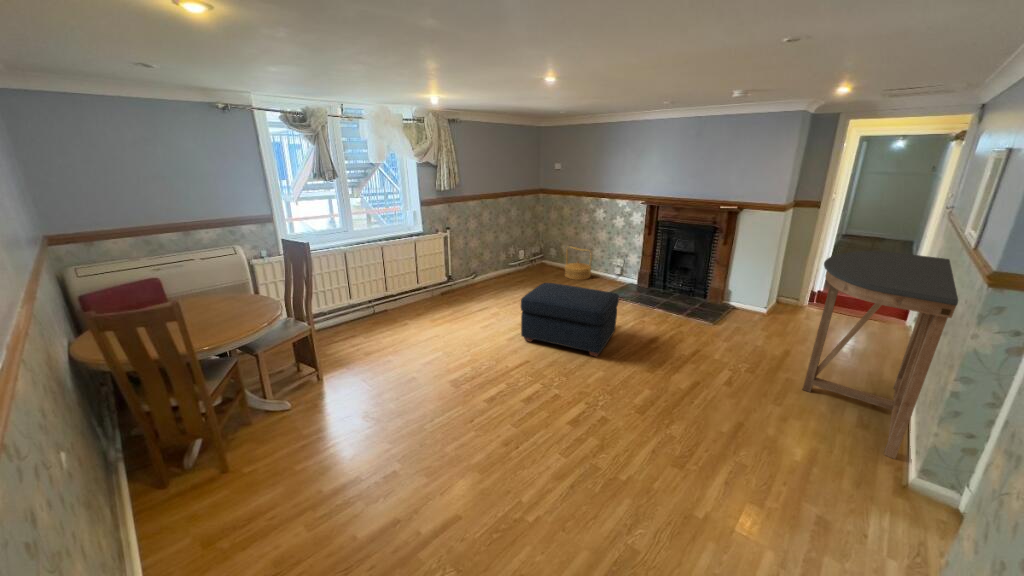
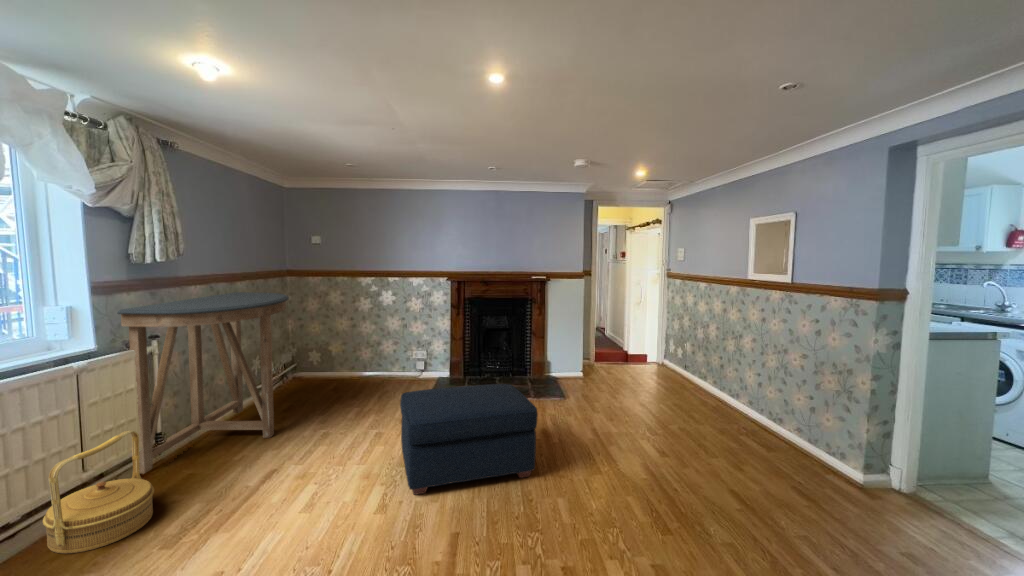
woven basket: present [565,247,592,280] -> present [43,431,154,554]
console table: present [803,251,958,459] -> present [117,292,289,473]

